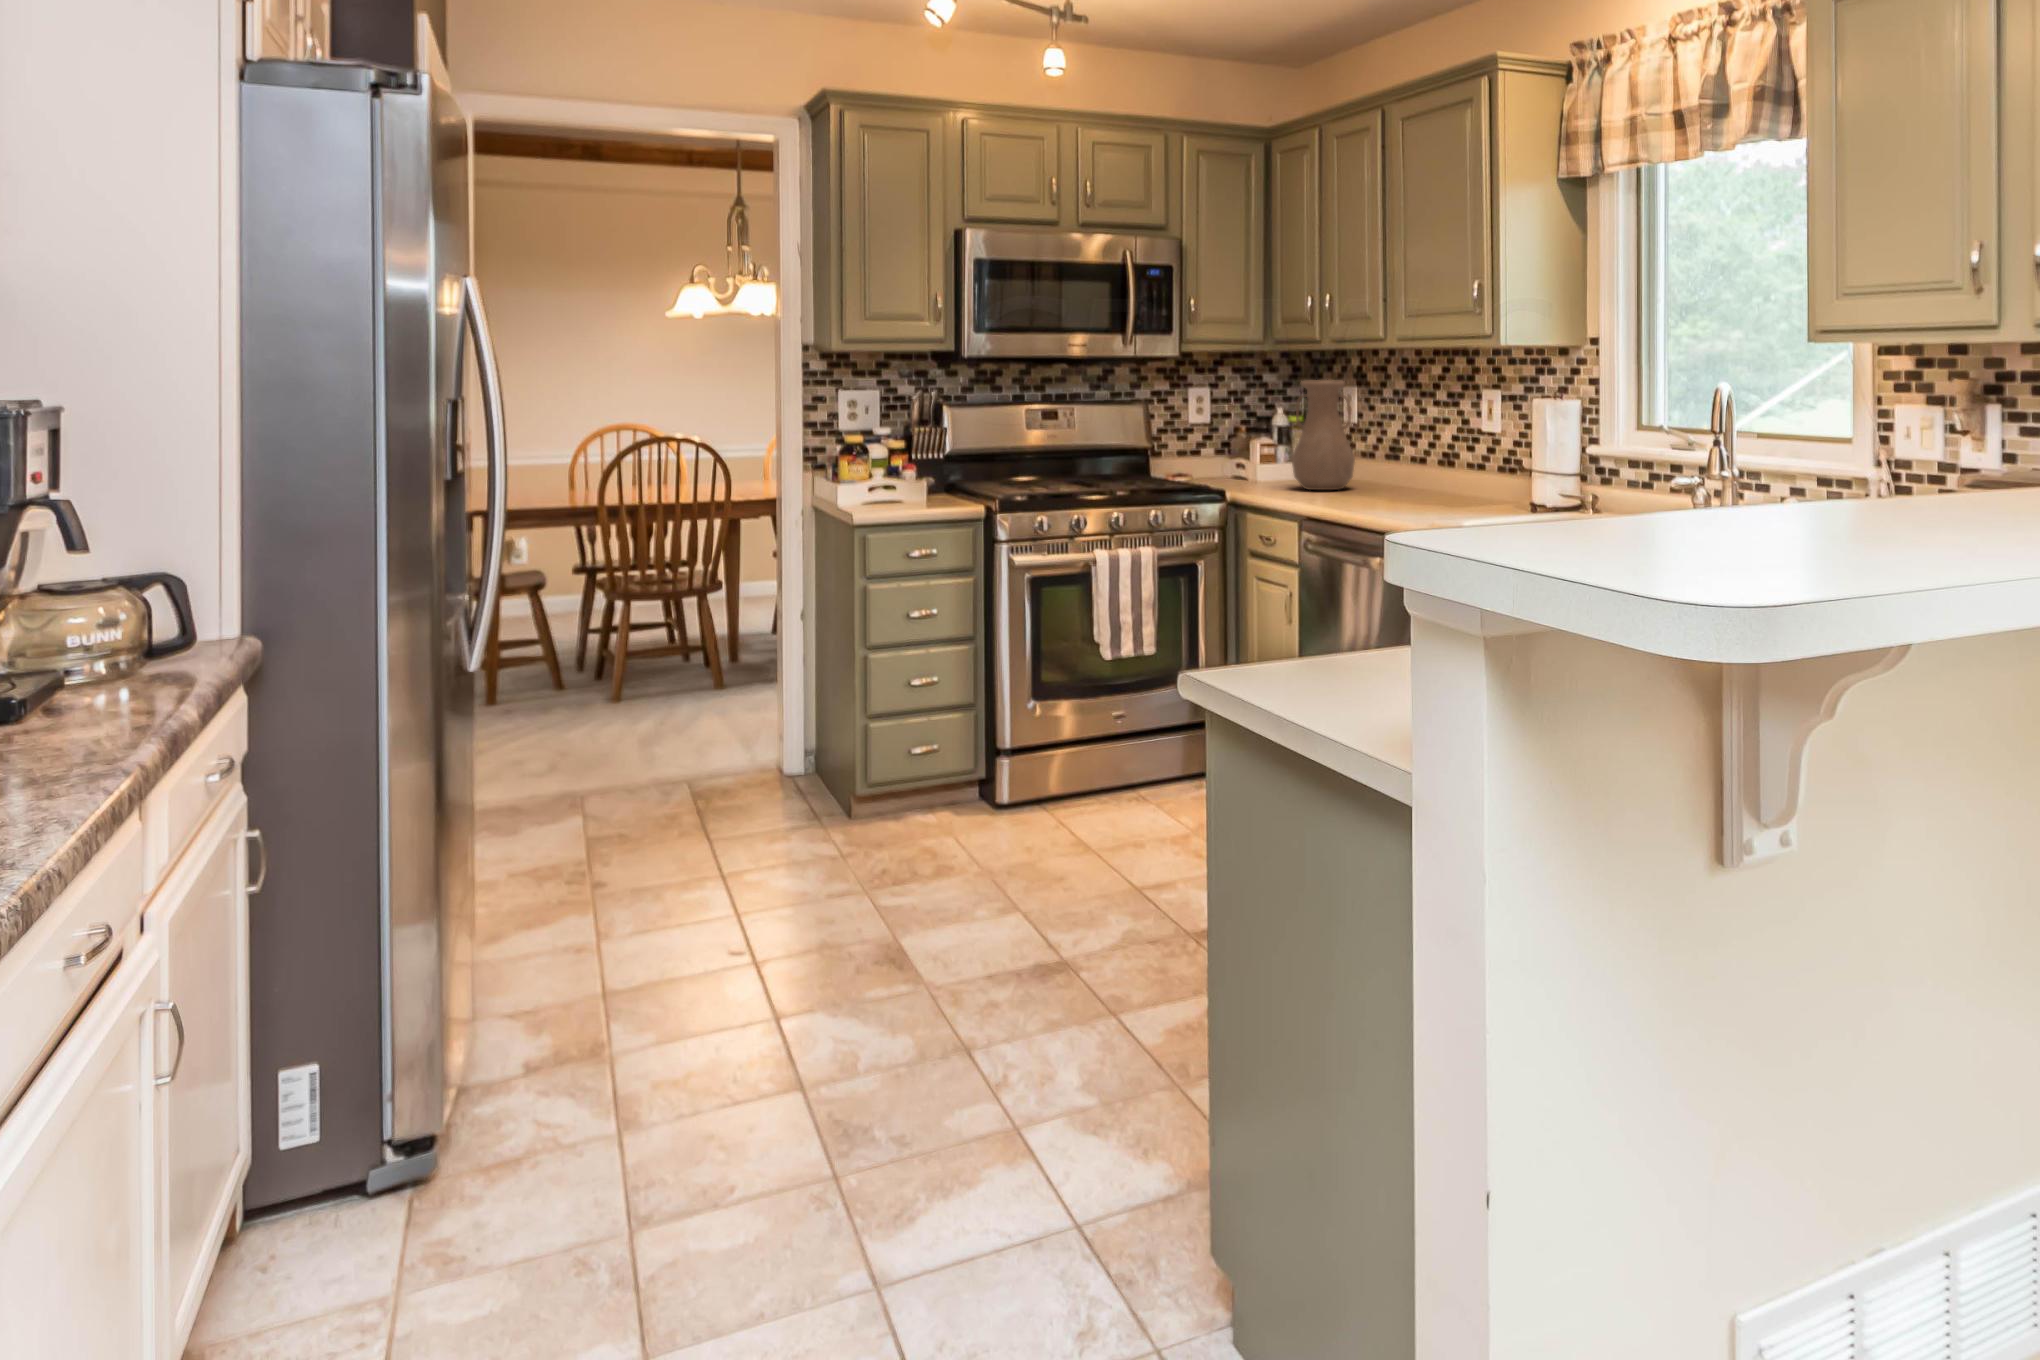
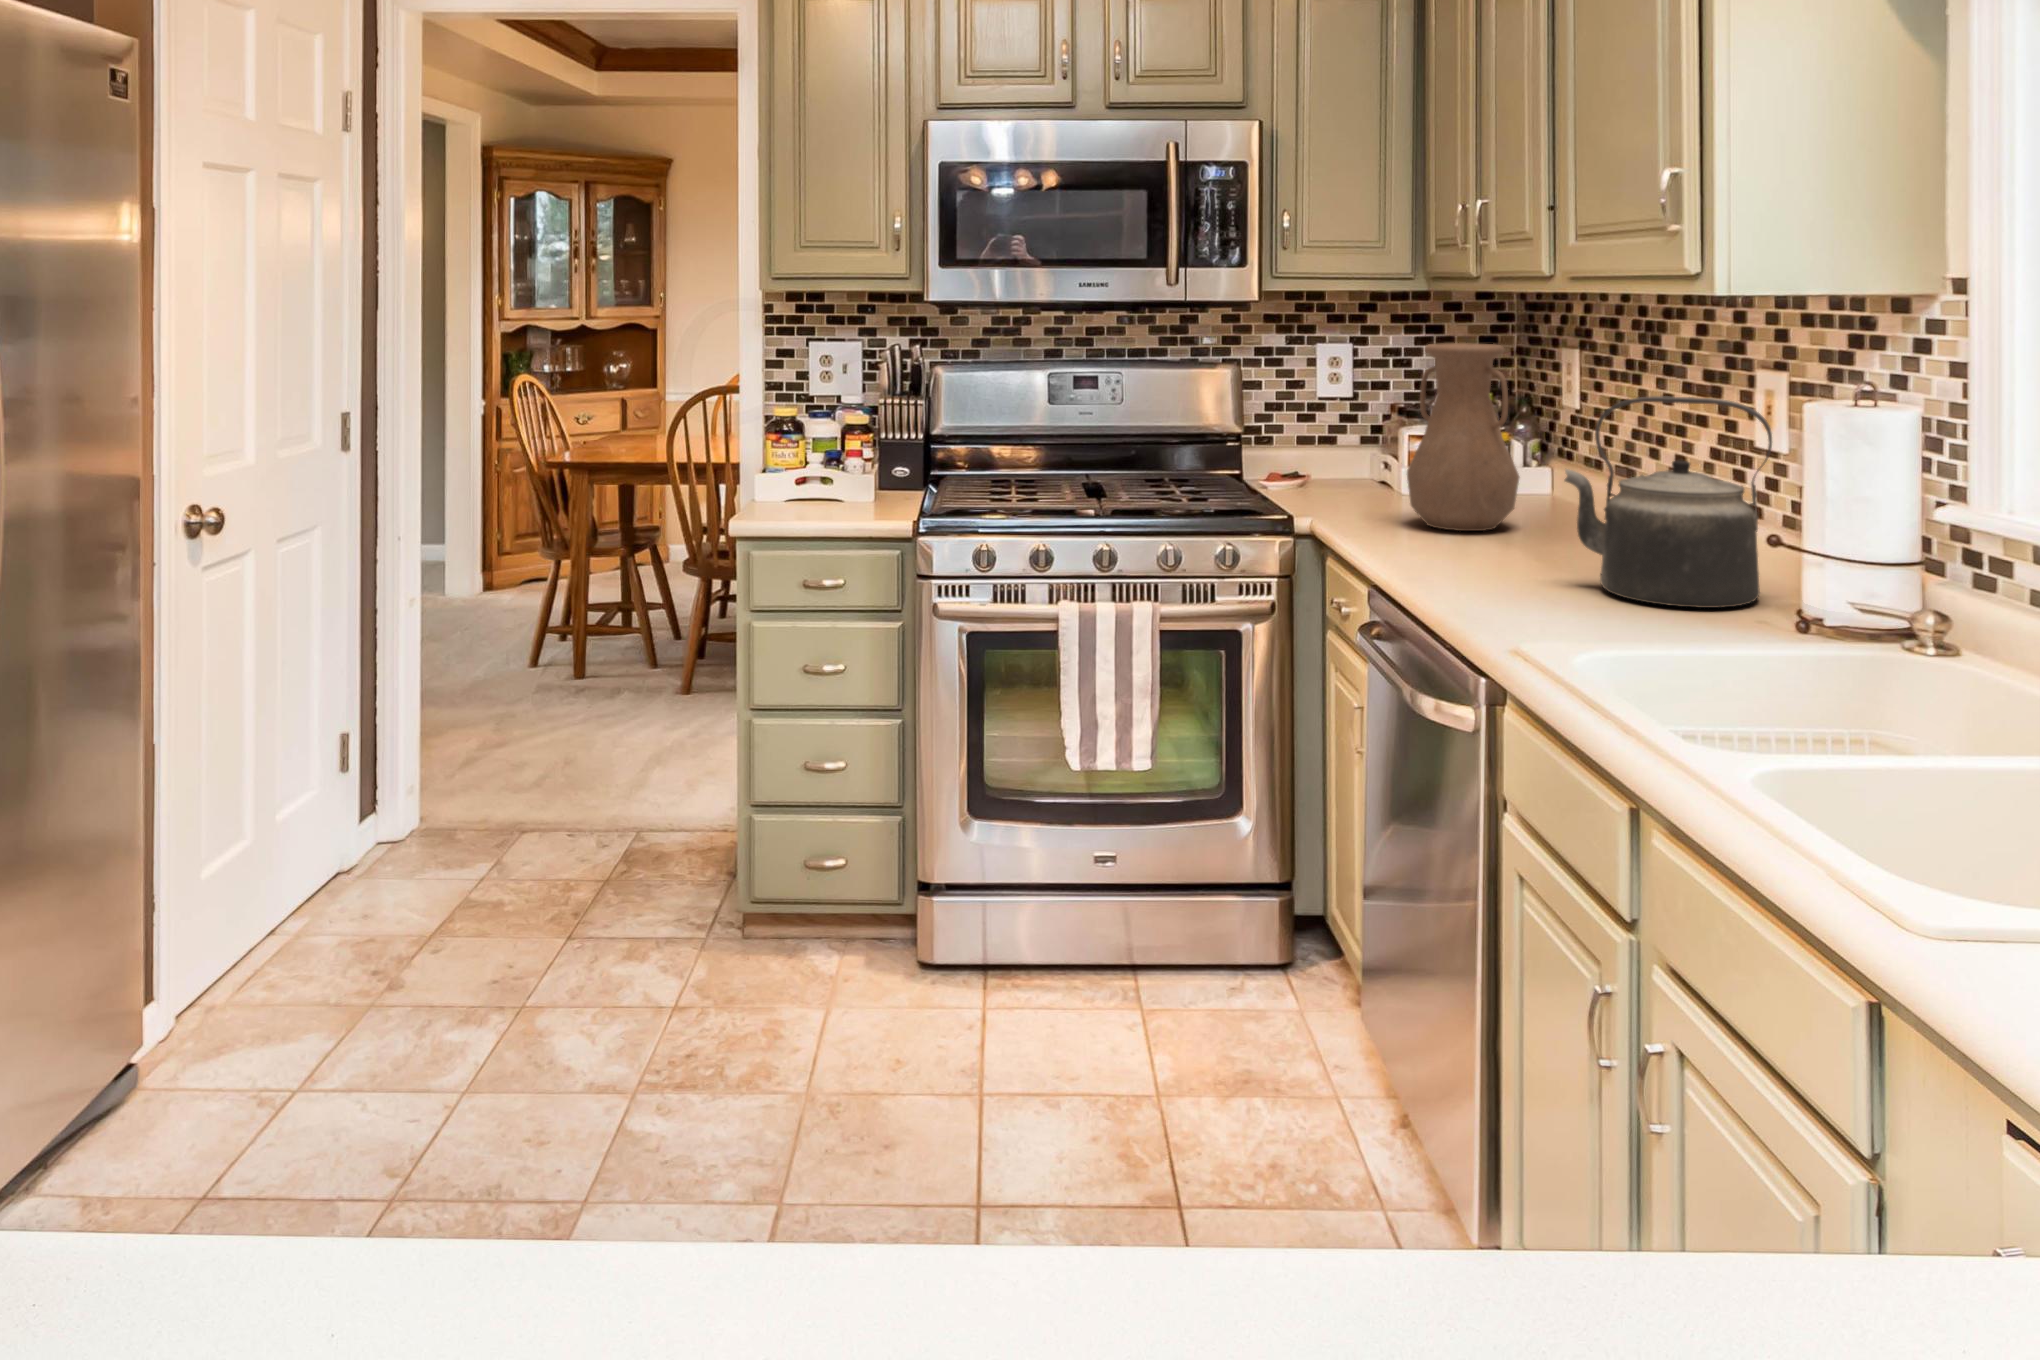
kettle: none [1412,402,1511,508] -> present [1565,396,1772,608]

